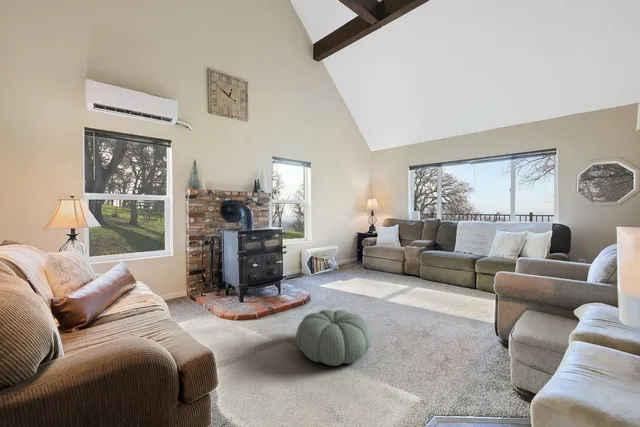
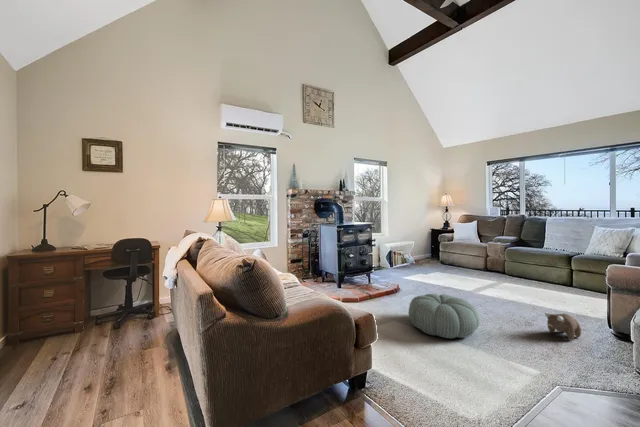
plush toy: none [438,327,472,357] -> present [545,312,581,340]

